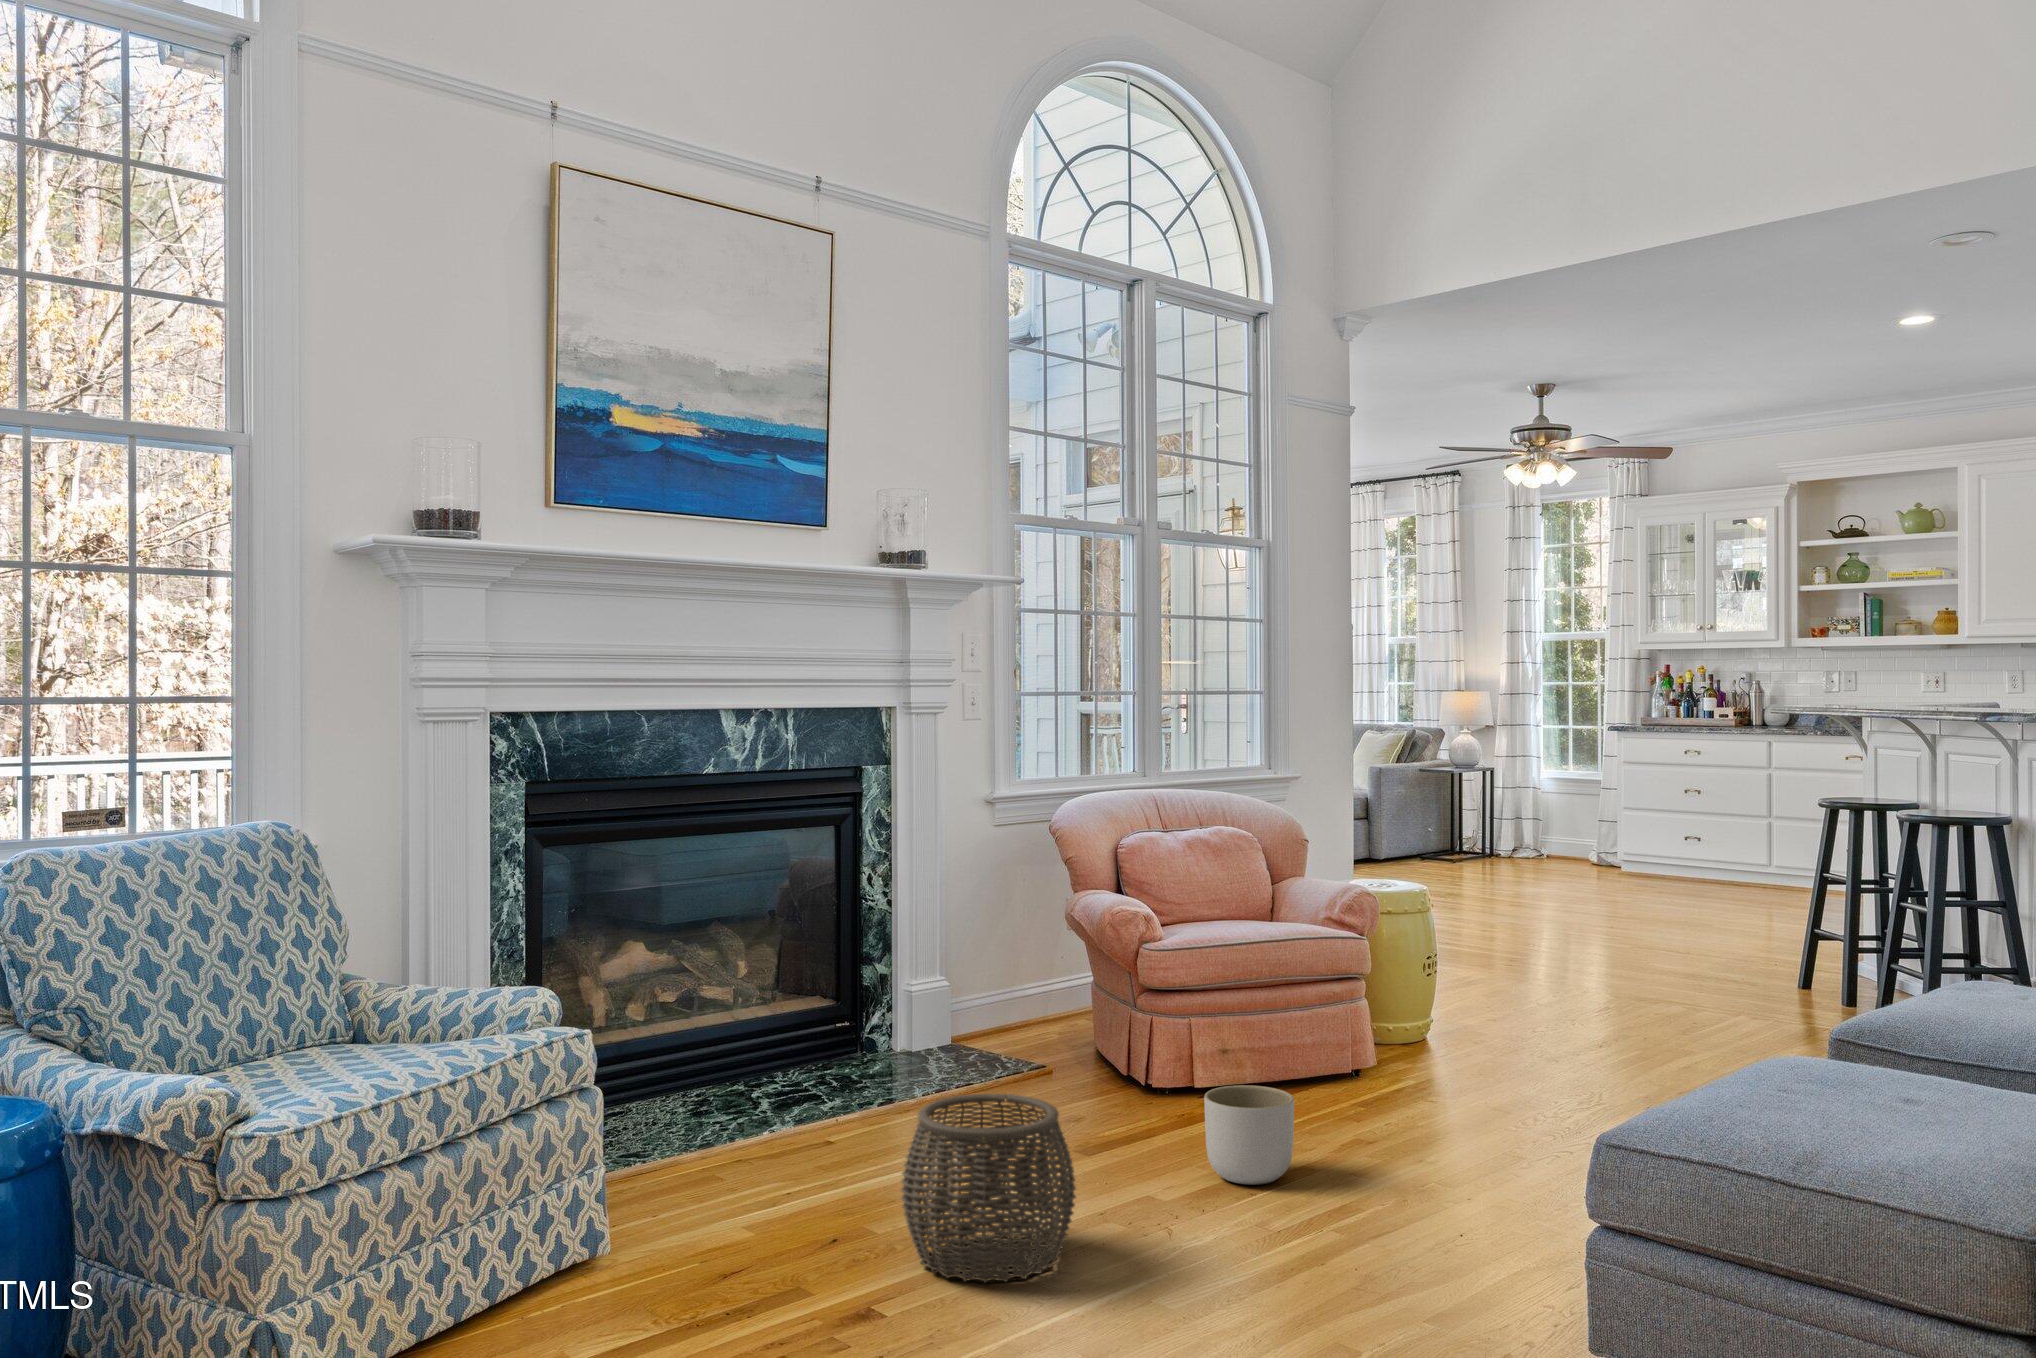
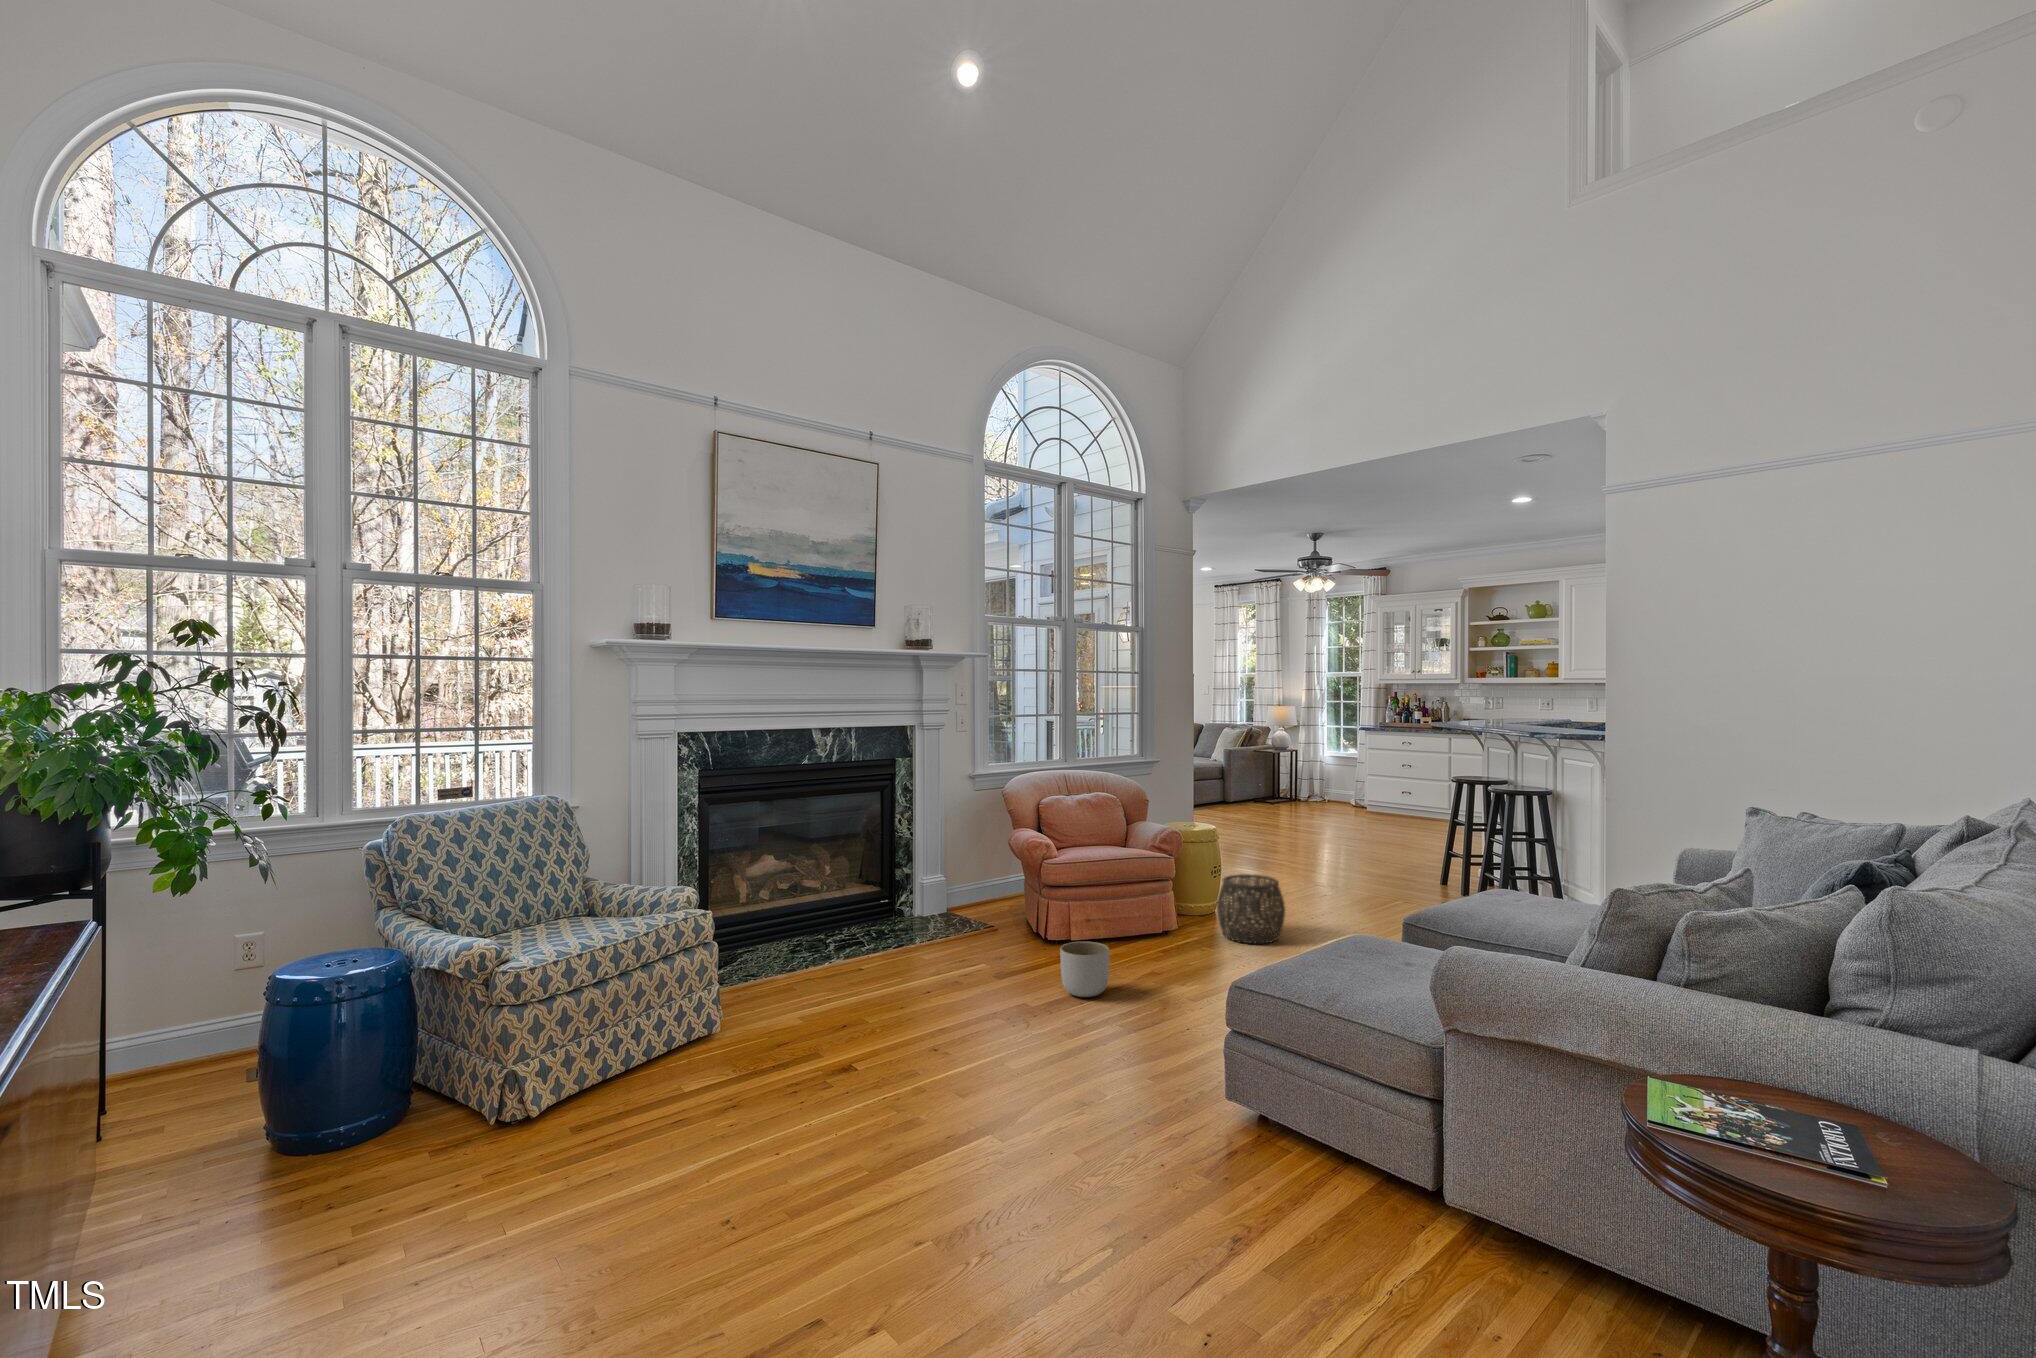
woven basket: present [901,1094,1076,1282] -> present [1217,874,1285,944]

